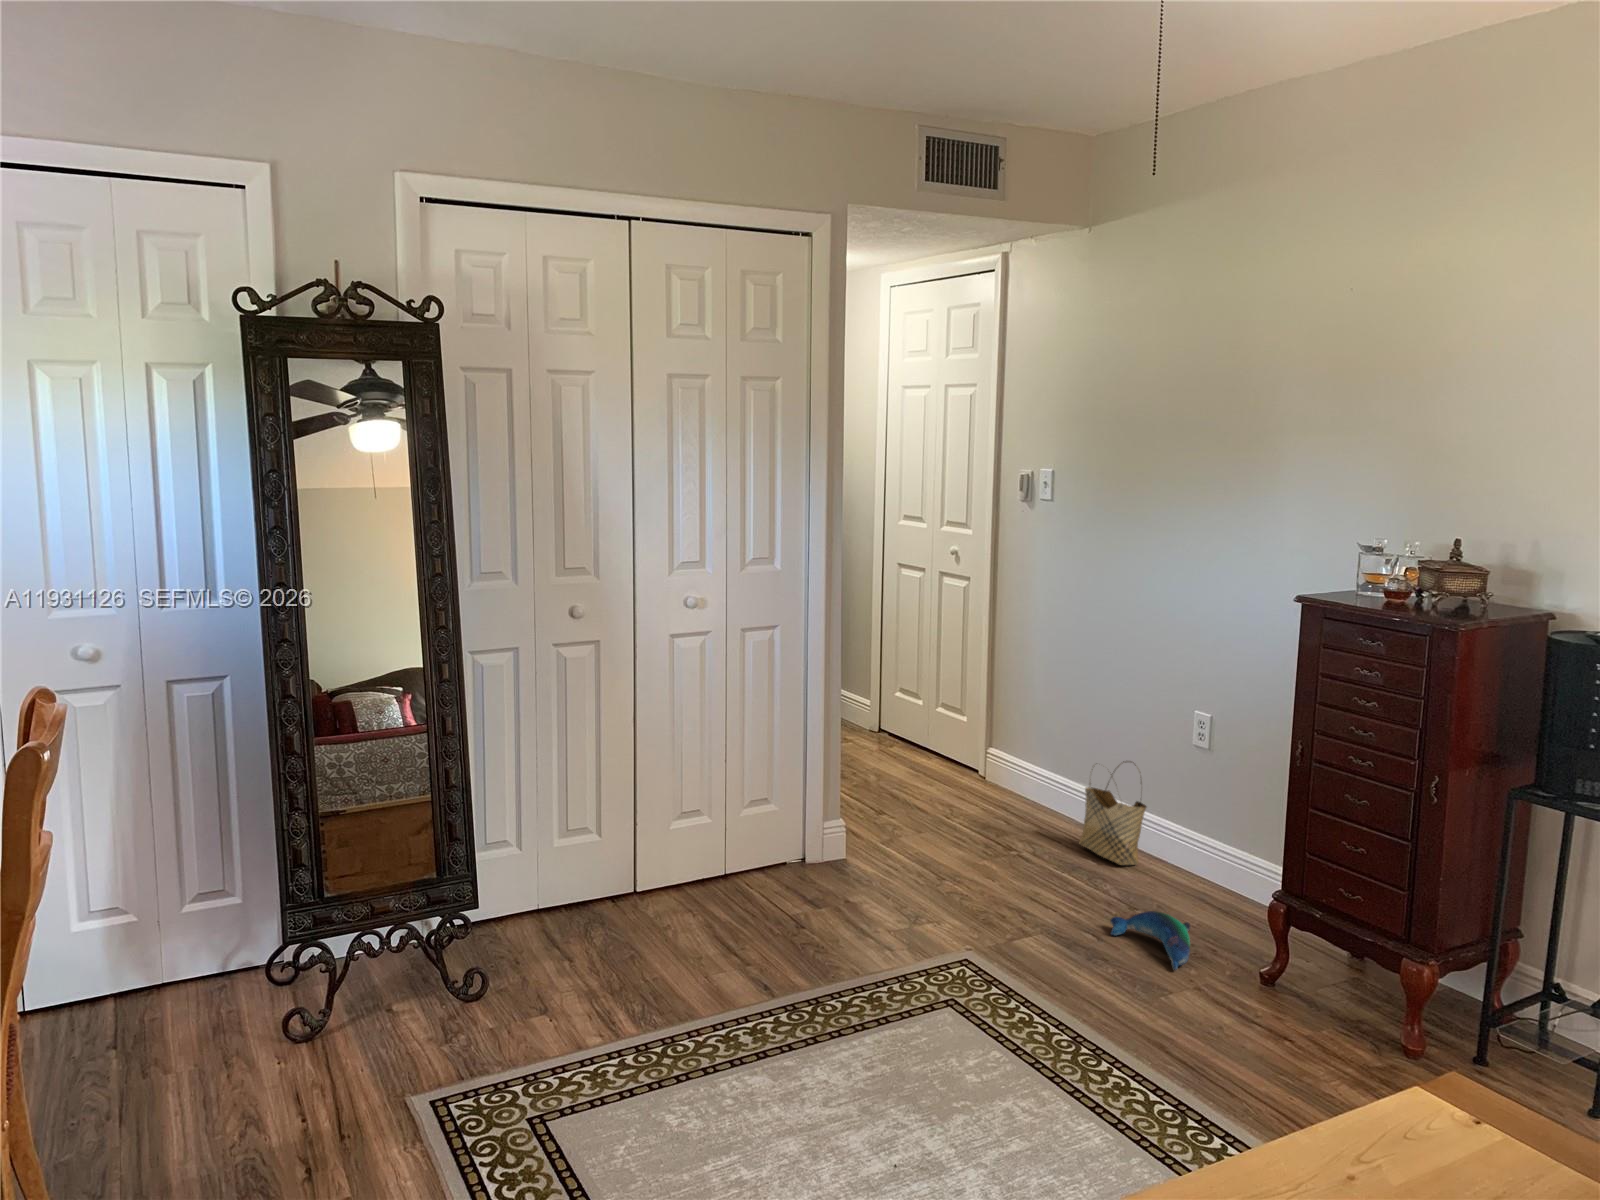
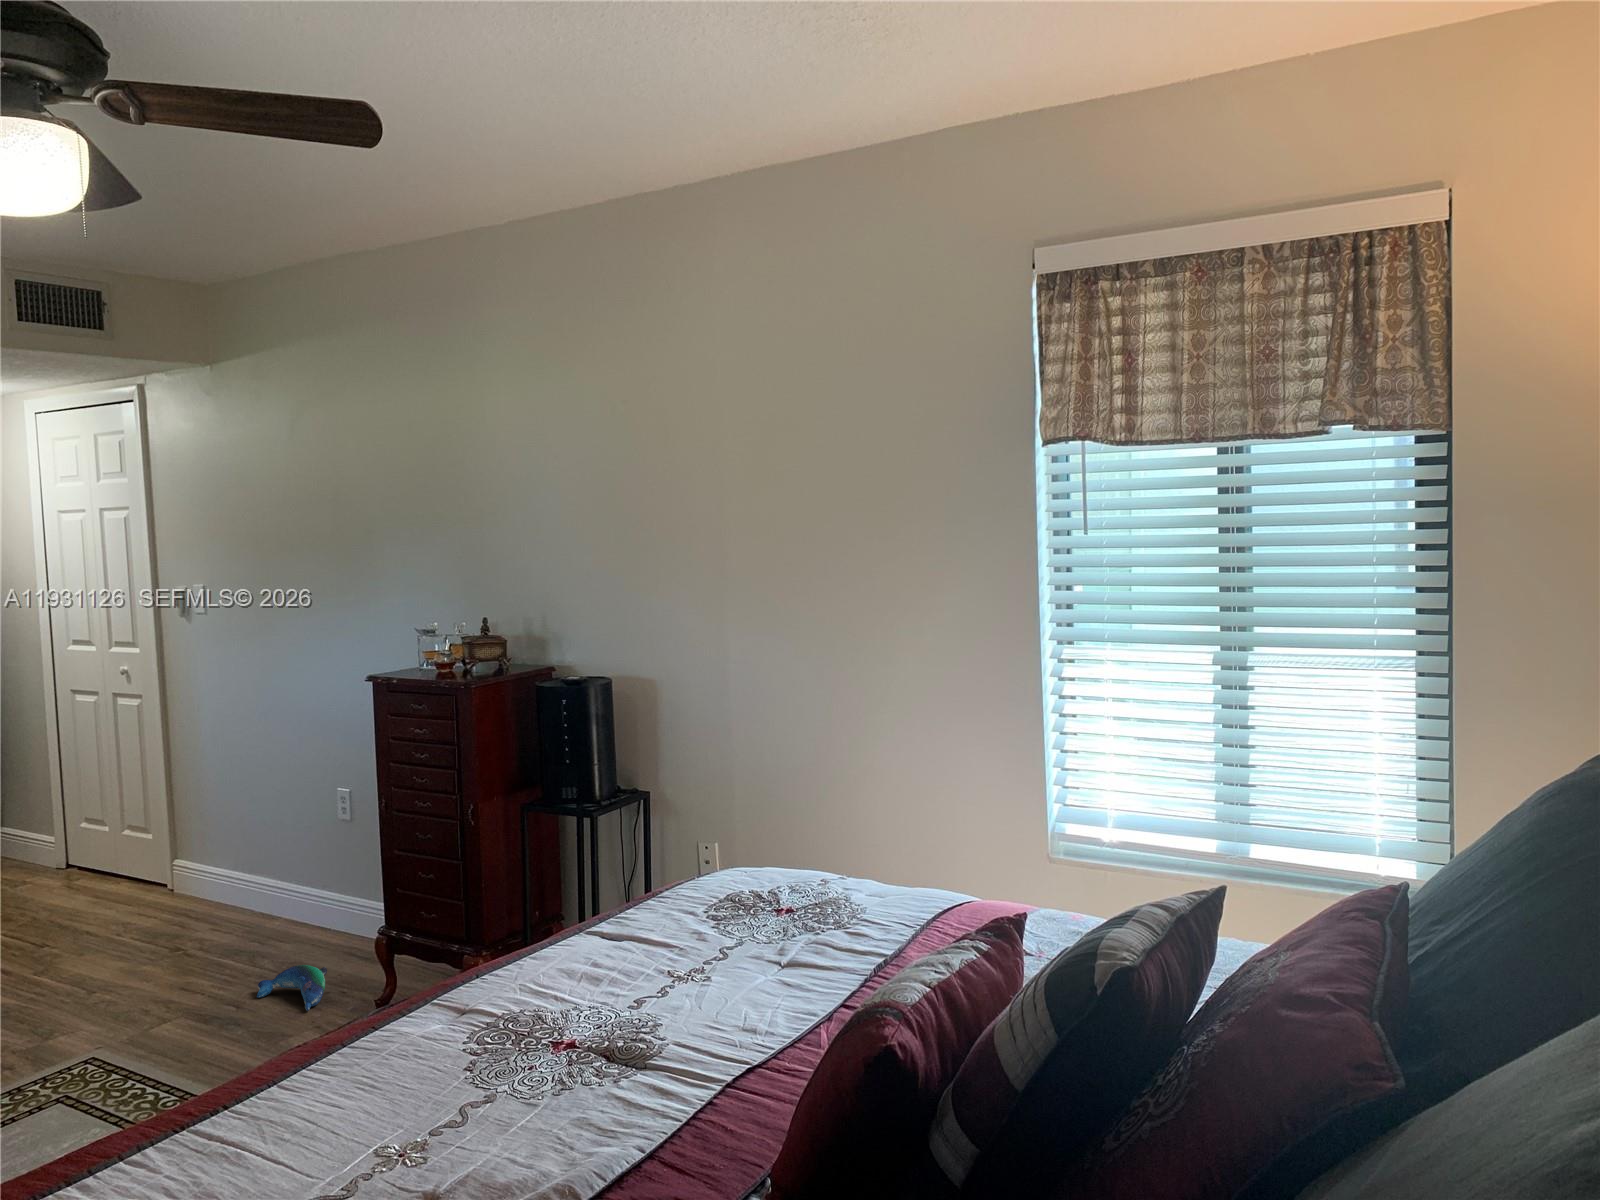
woven basket: present [1079,761,1146,865] -> none [254,840,311,936]

